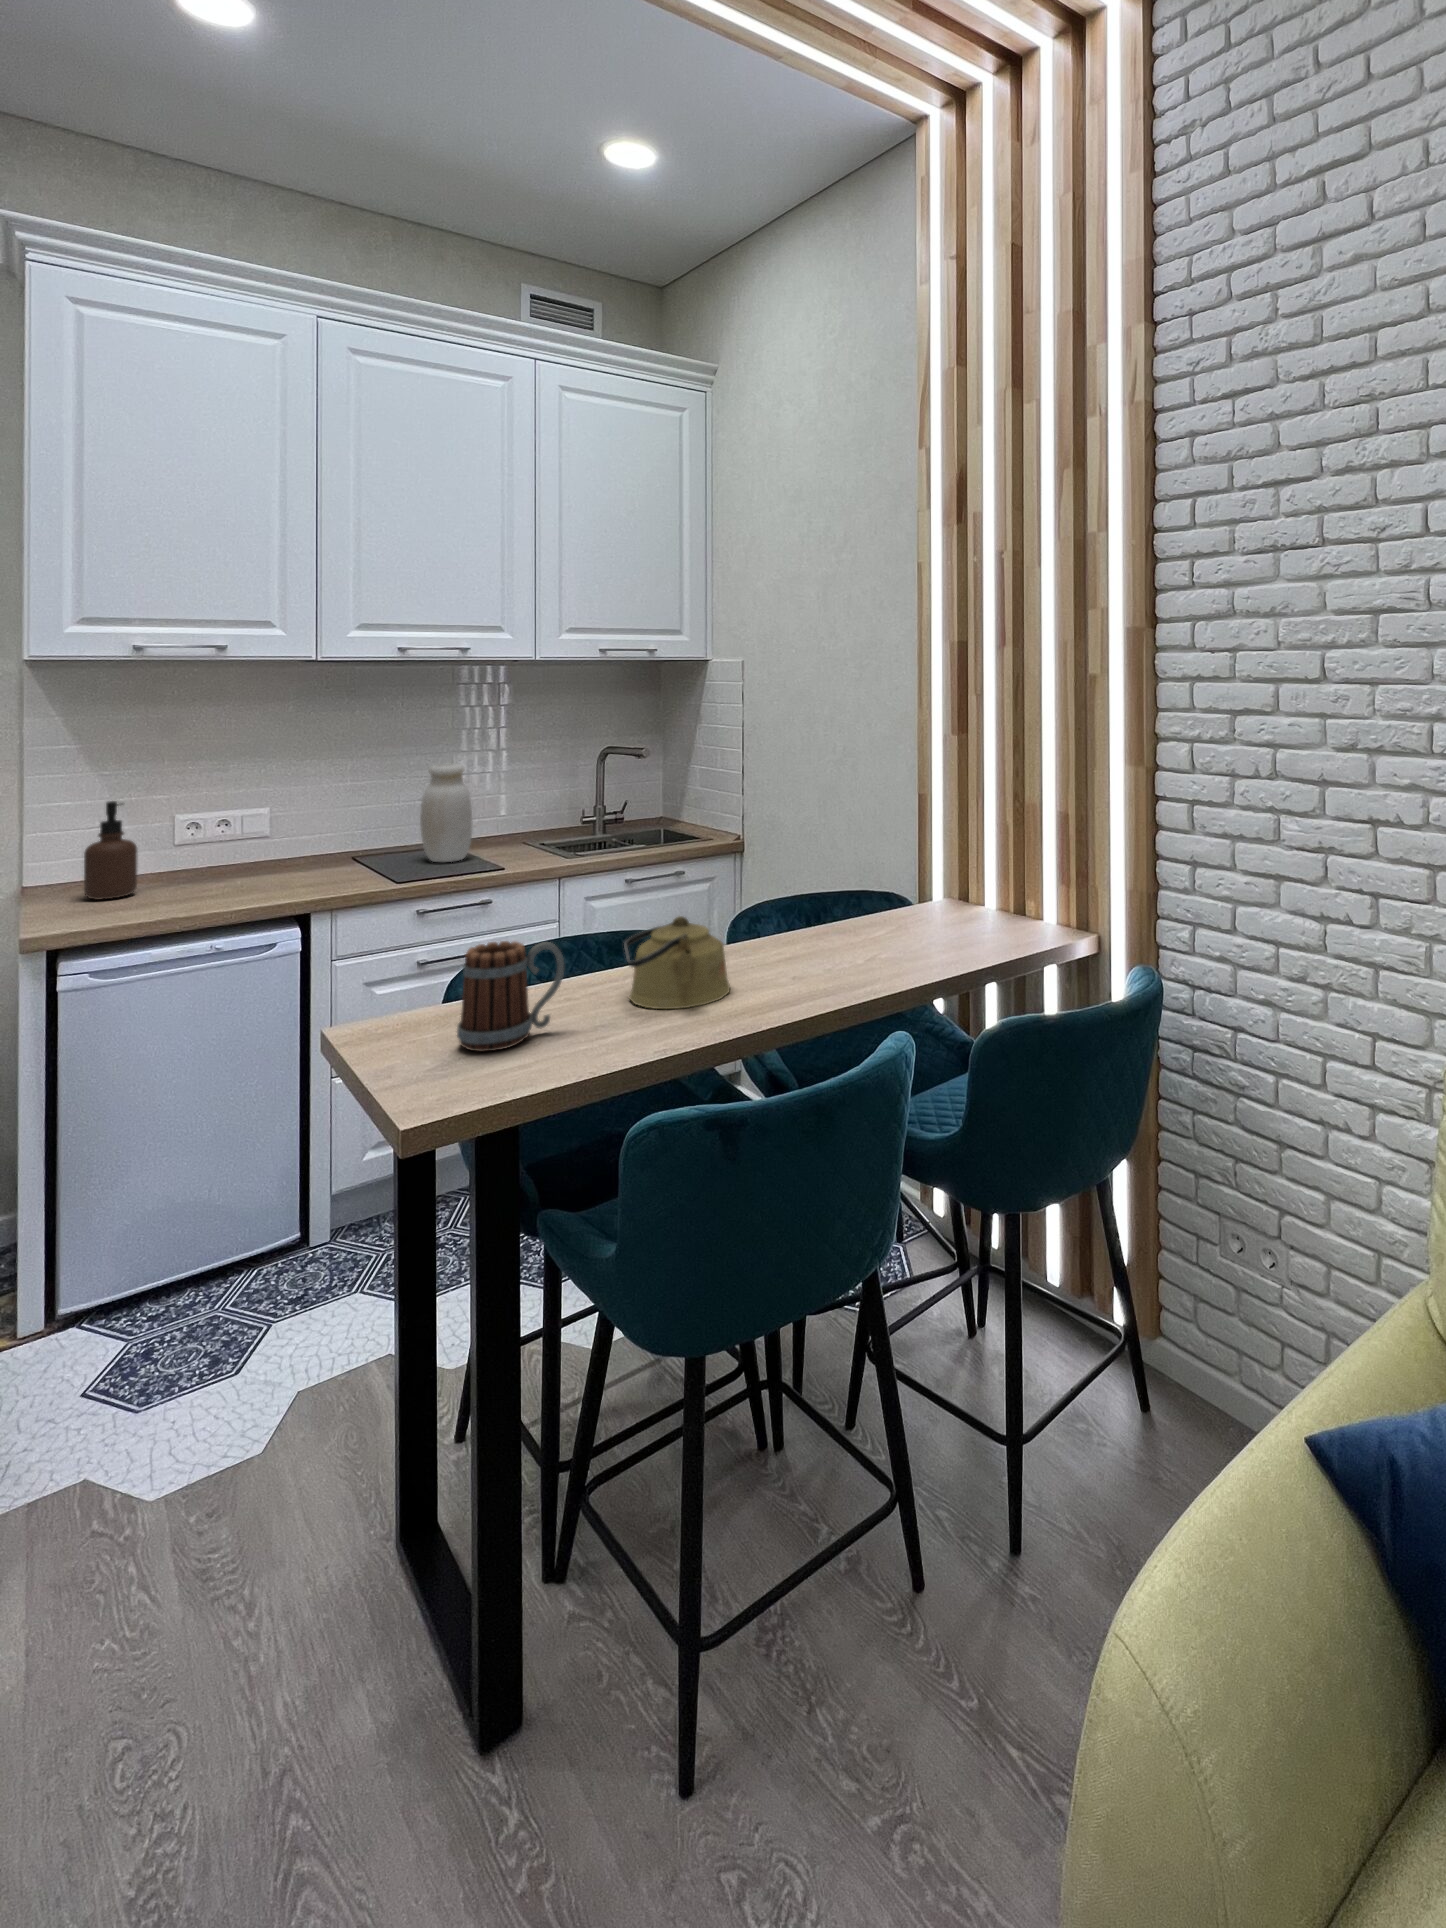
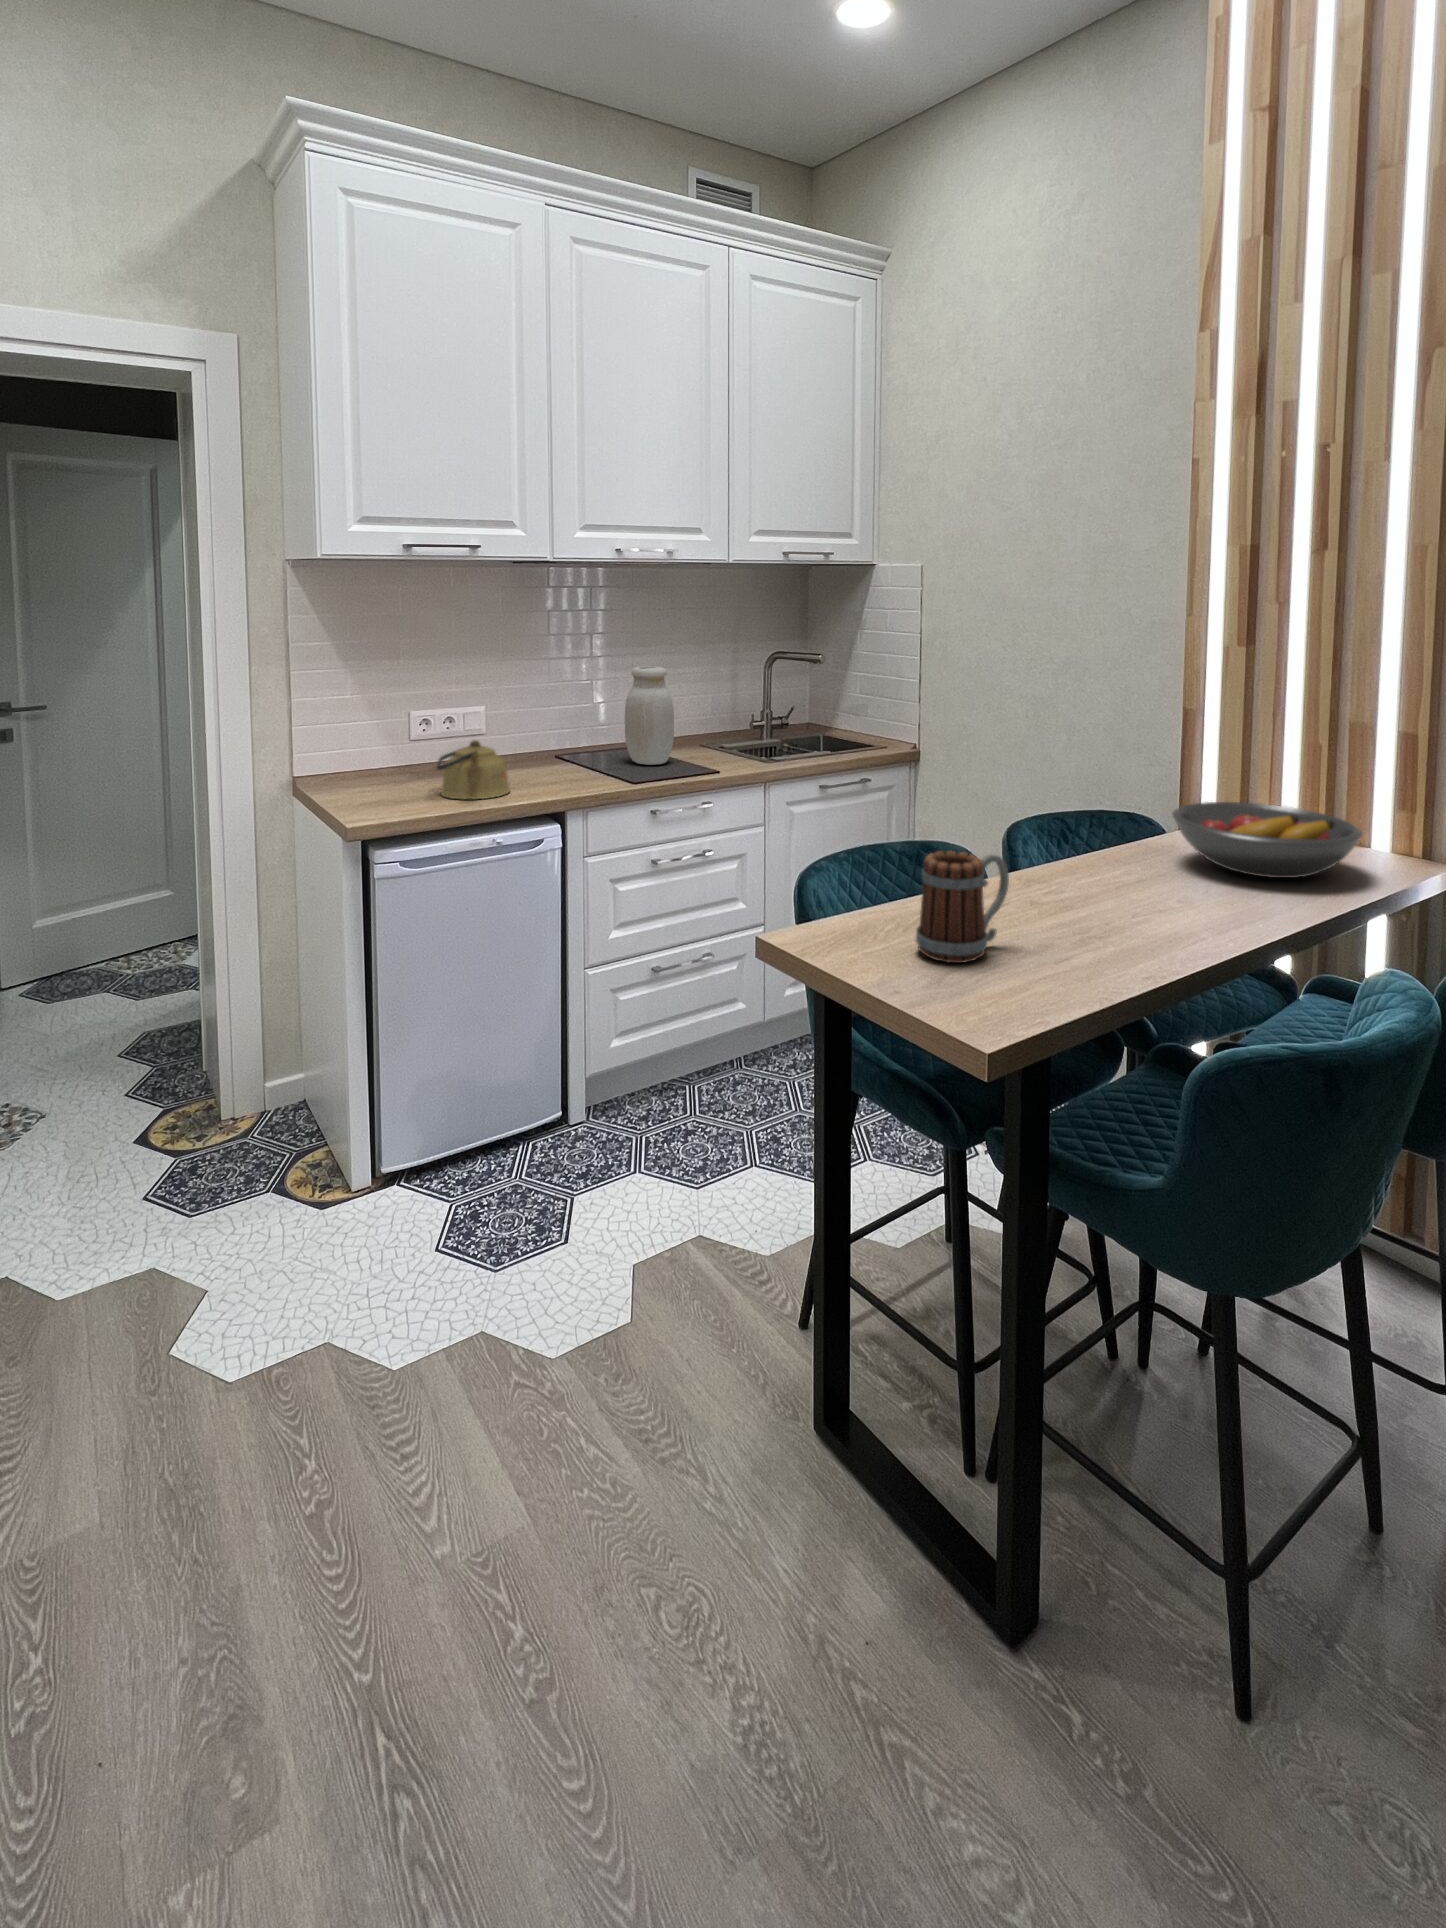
soap dispenser: present [84,801,137,900] -> none [355,696,398,790]
fruit bowl: none [832,880,989,951] -> present [1172,802,1362,878]
kettle: present [624,916,730,1009] -> present [436,740,510,799]

